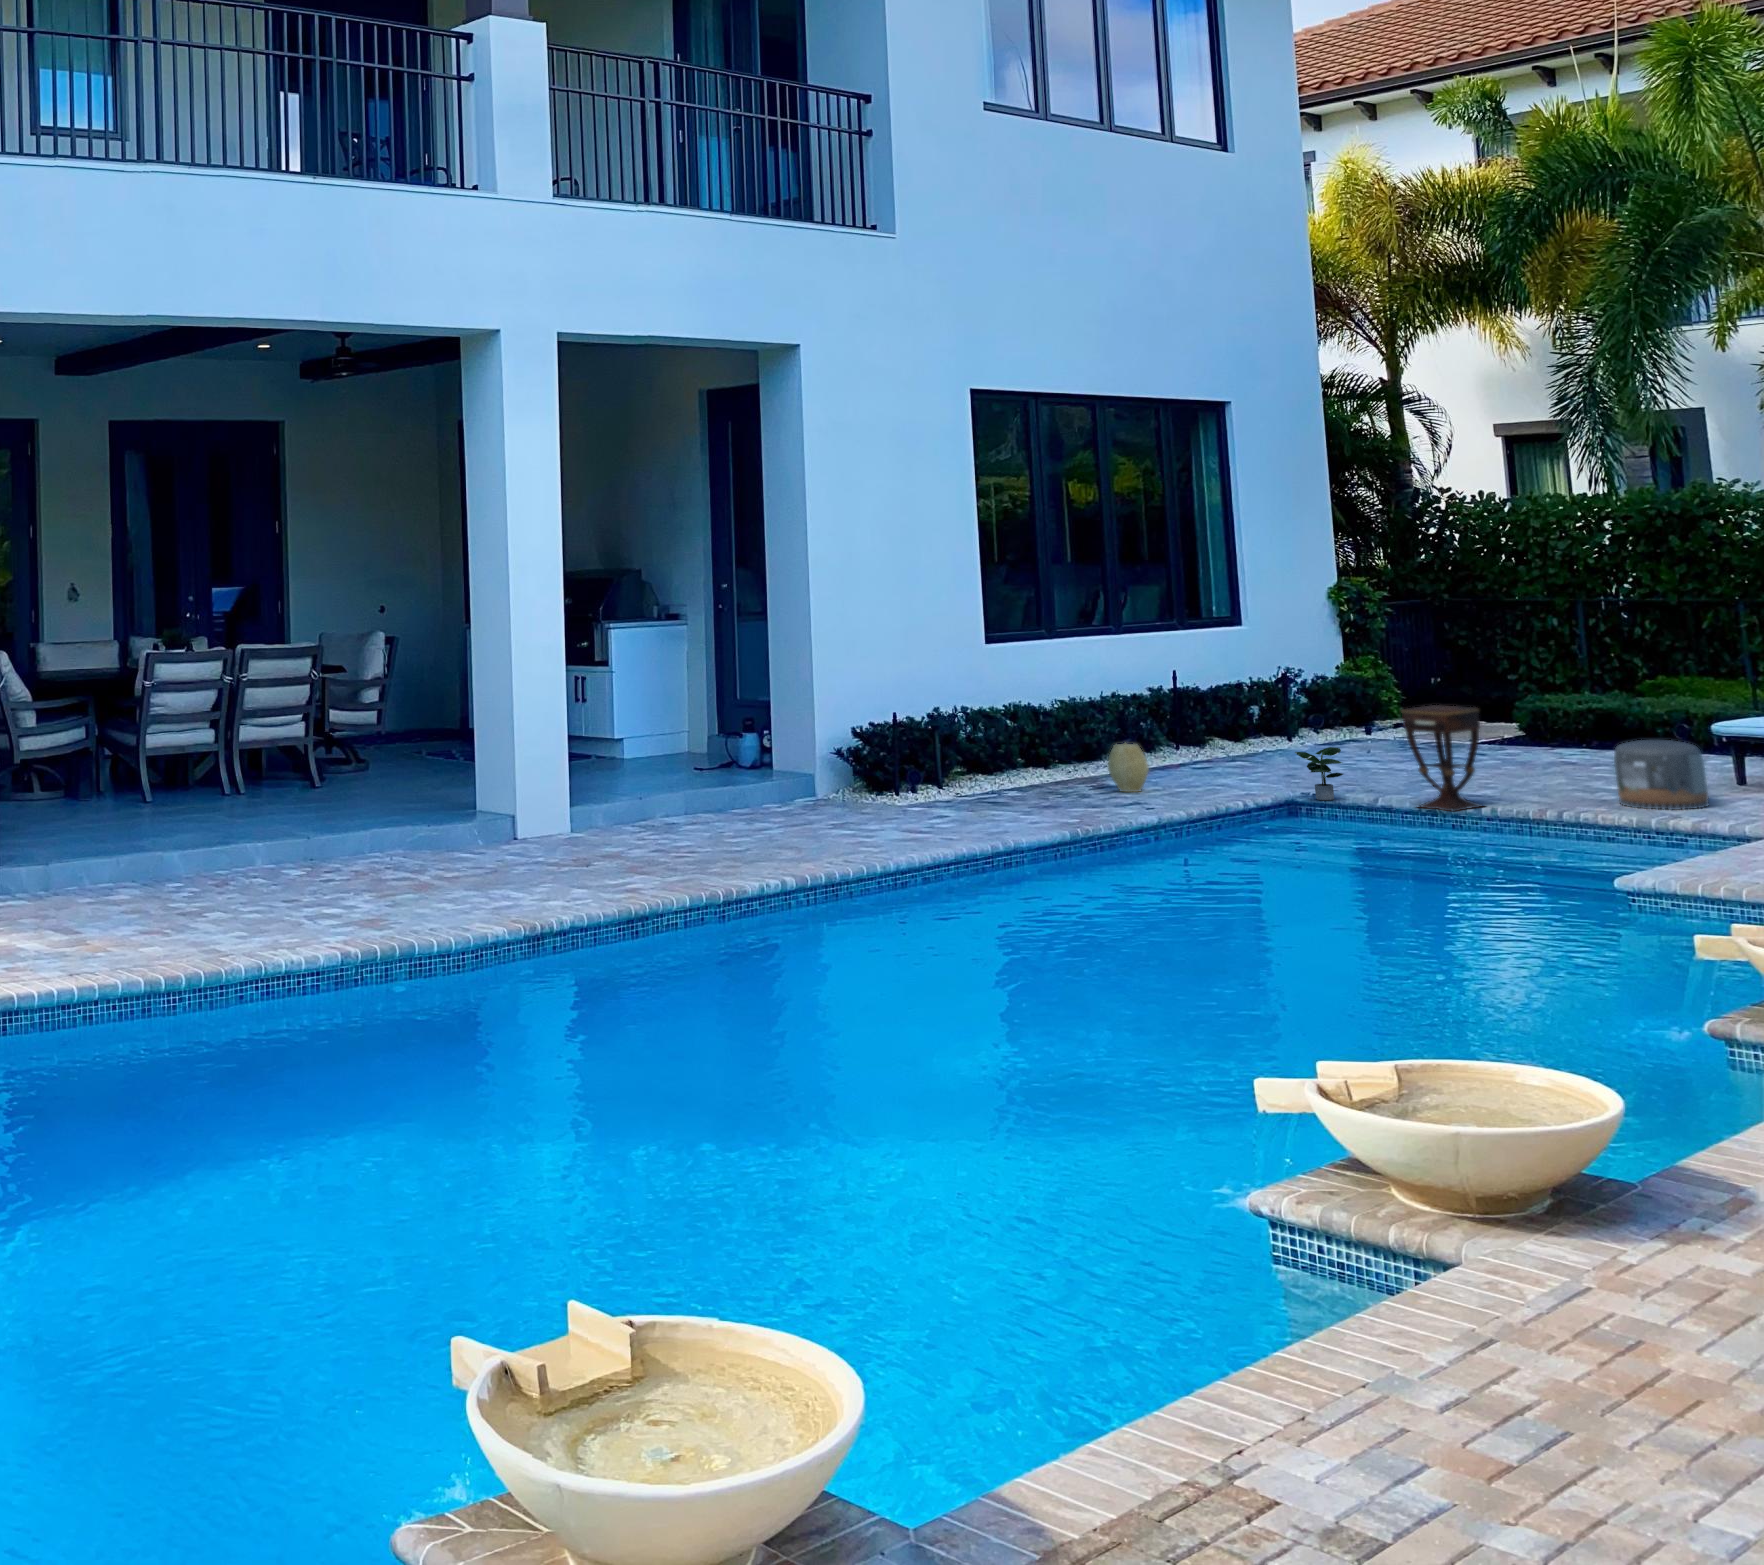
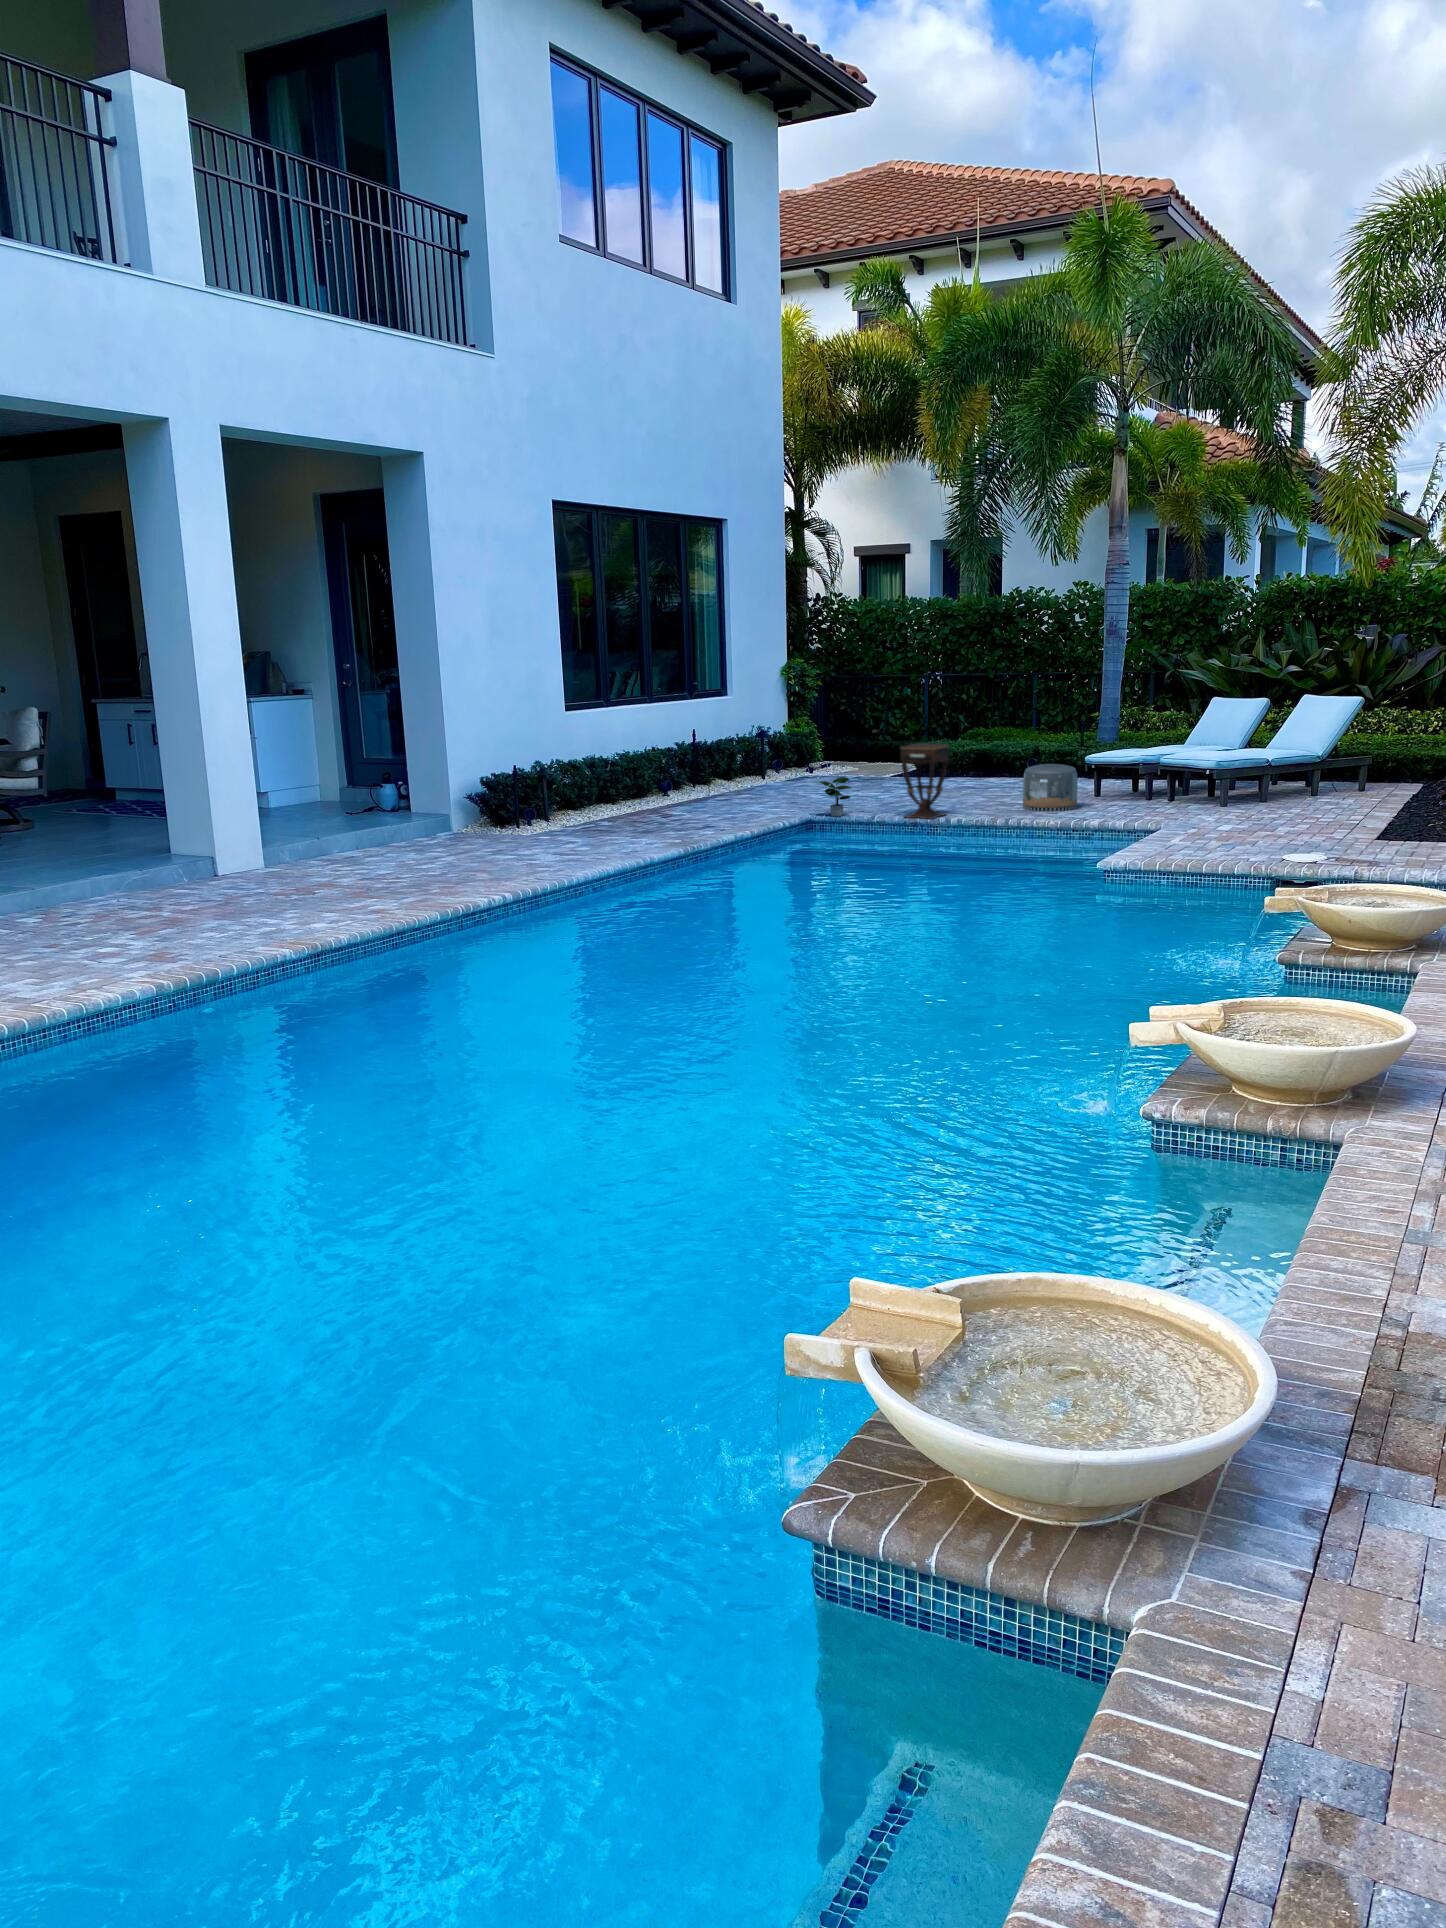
woven basket: present [1108,743,1149,792] -> none [679,780,708,817]

